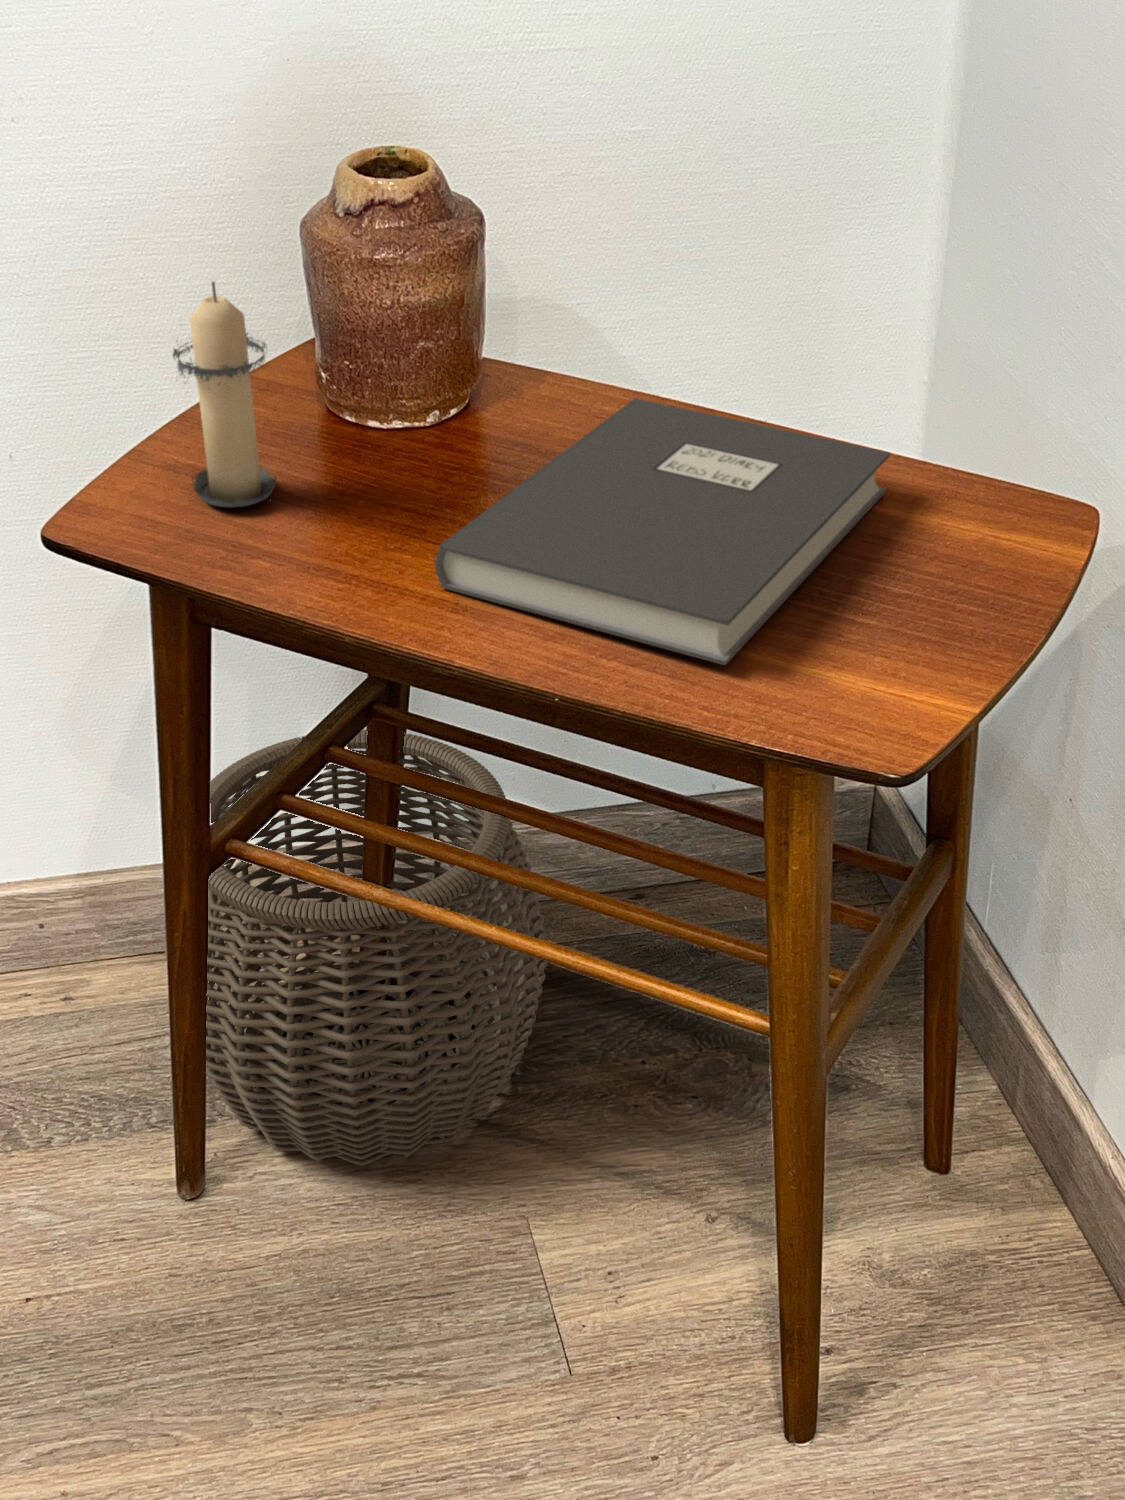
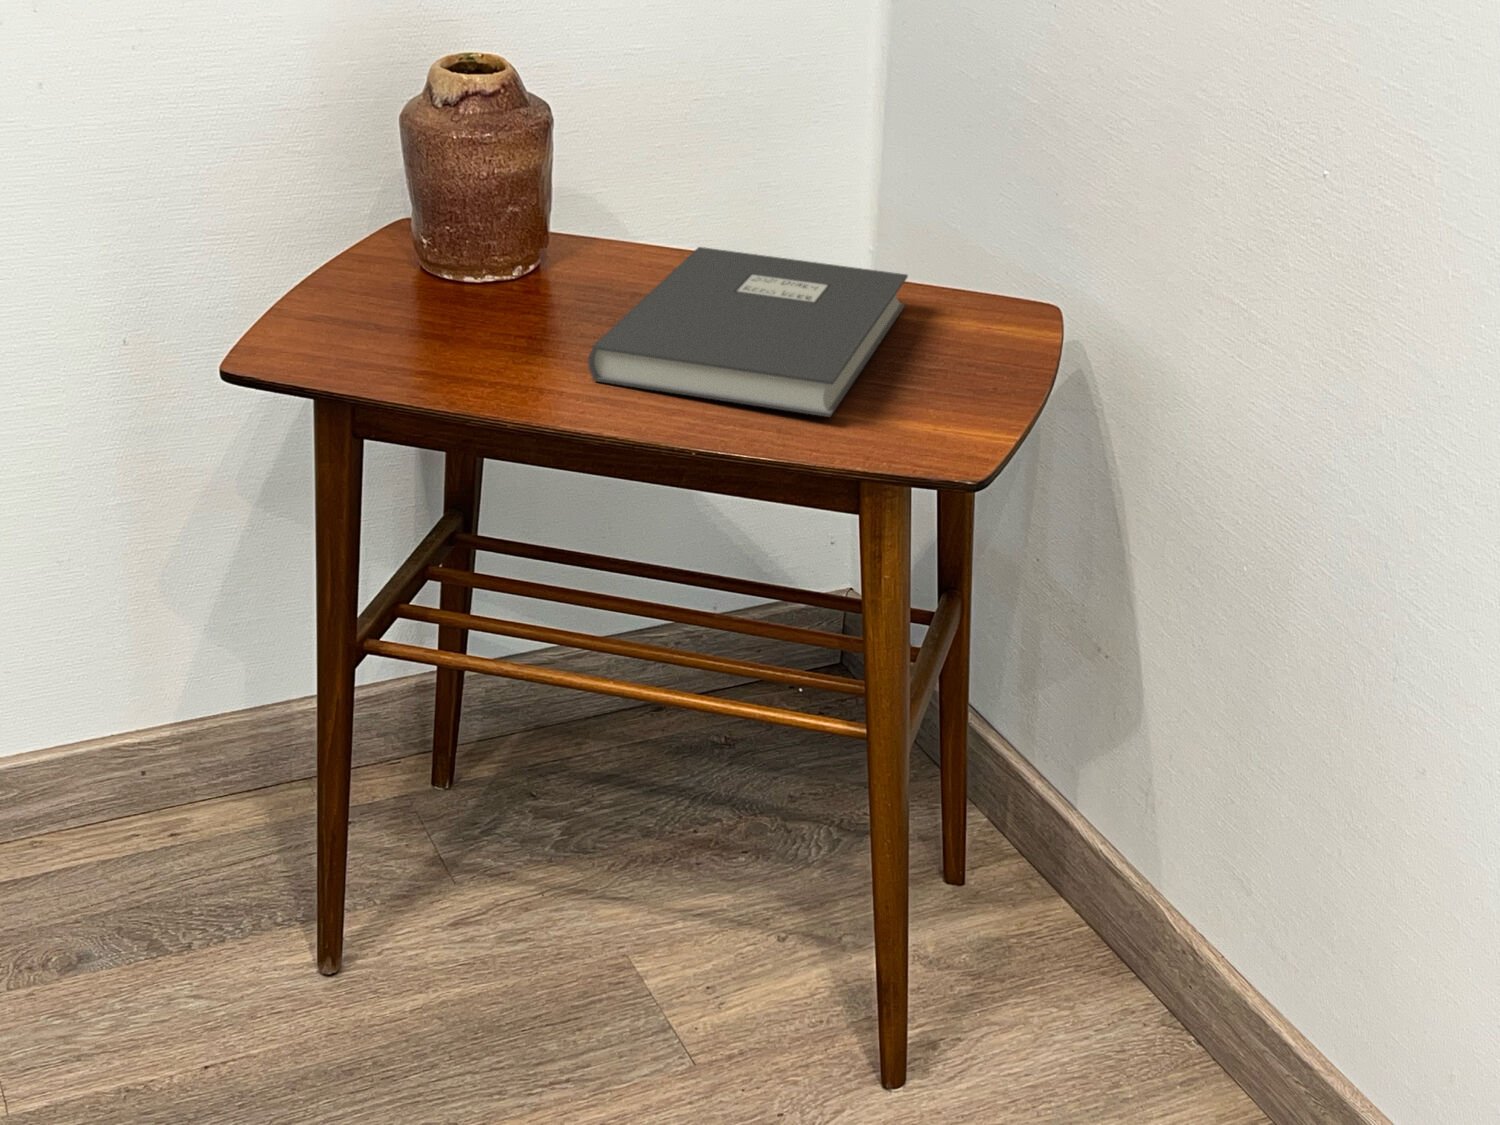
candle: present [173,281,276,507] -> none [350,150,444,337]
woven basket: present [165,730,547,1165] -> none [288,560,620,934]

